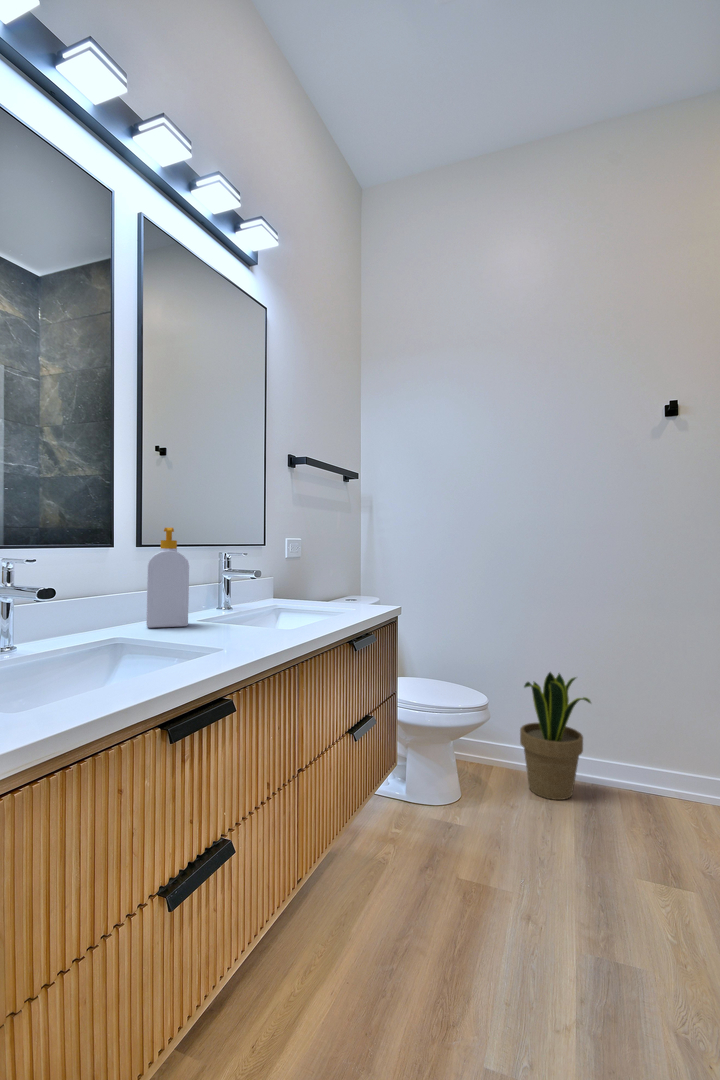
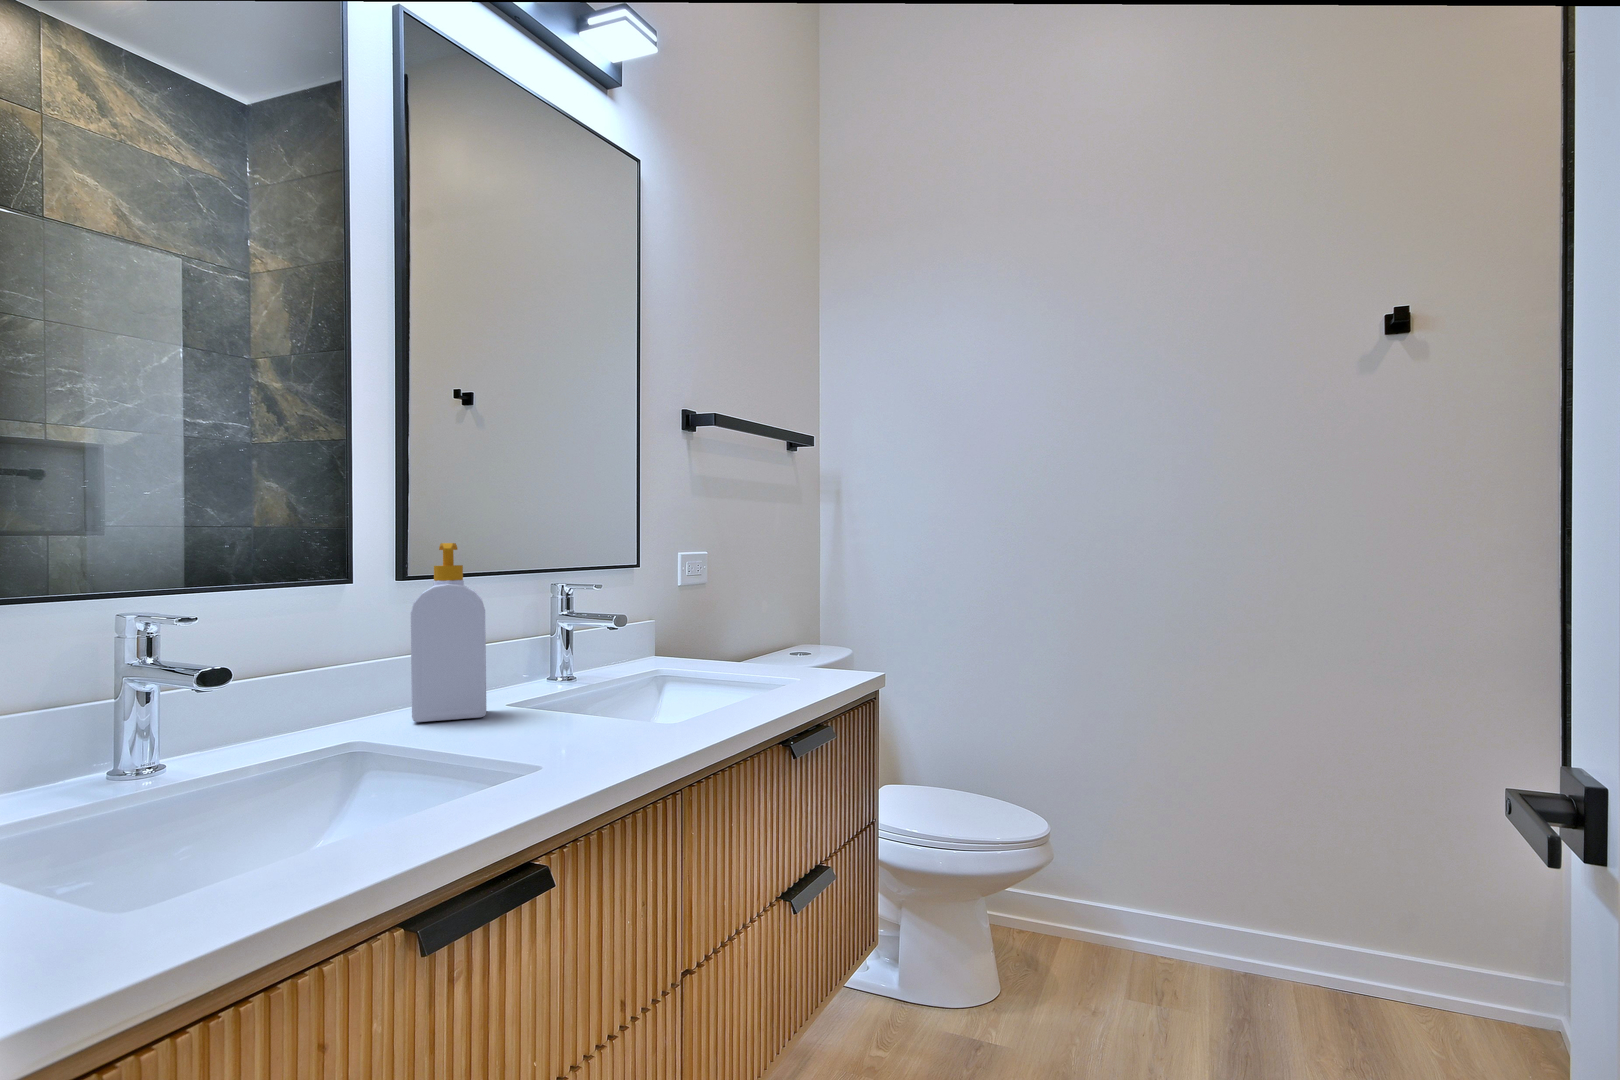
potted plant: present [520,672,591,800] -> none [1101,767,1225,994]

